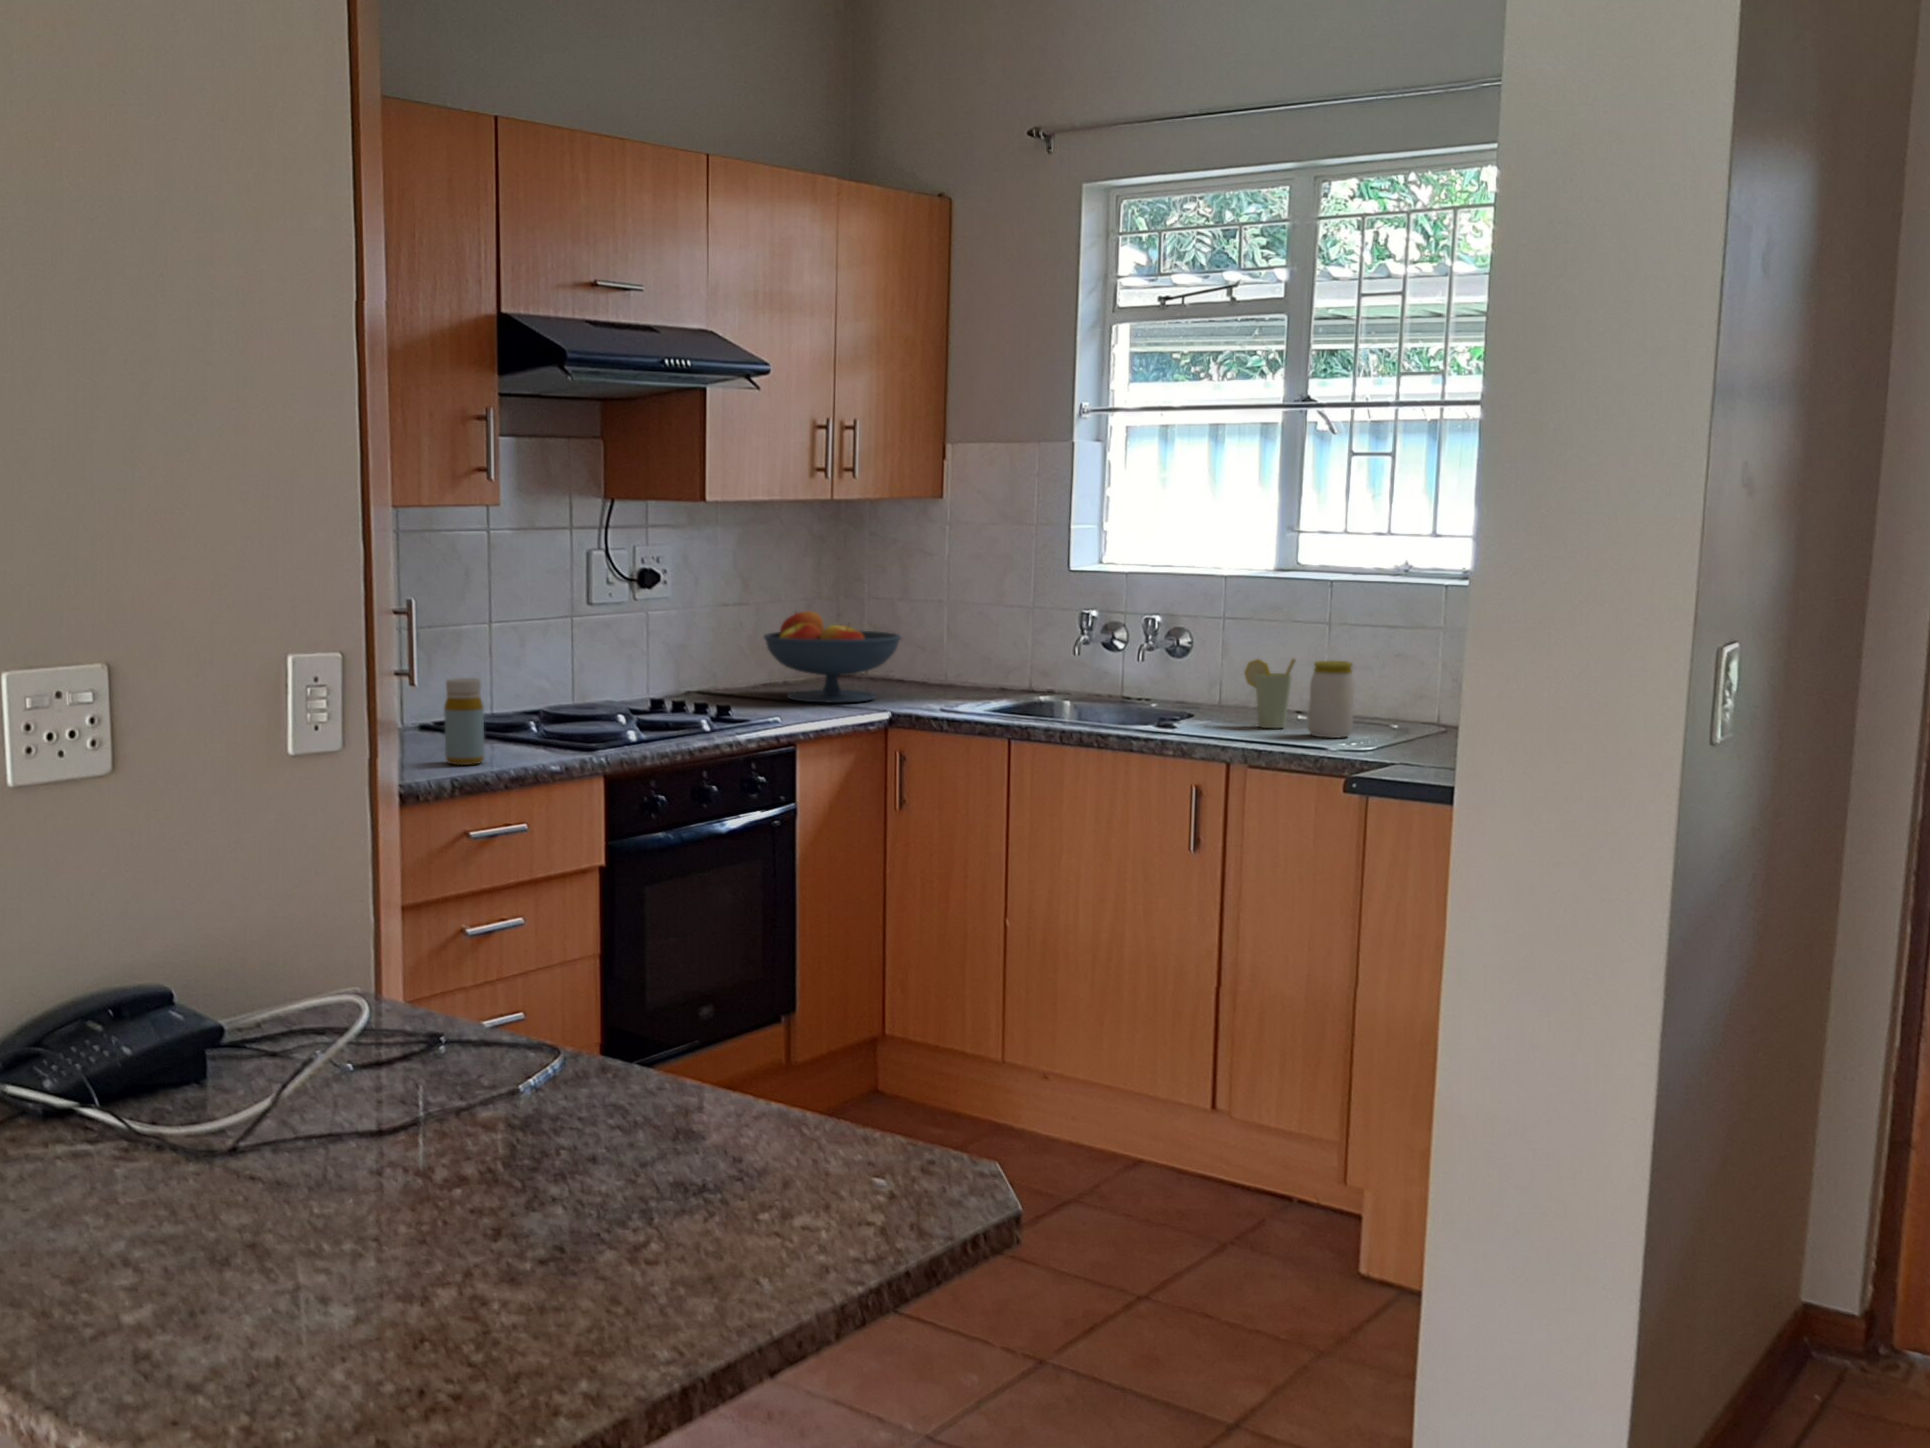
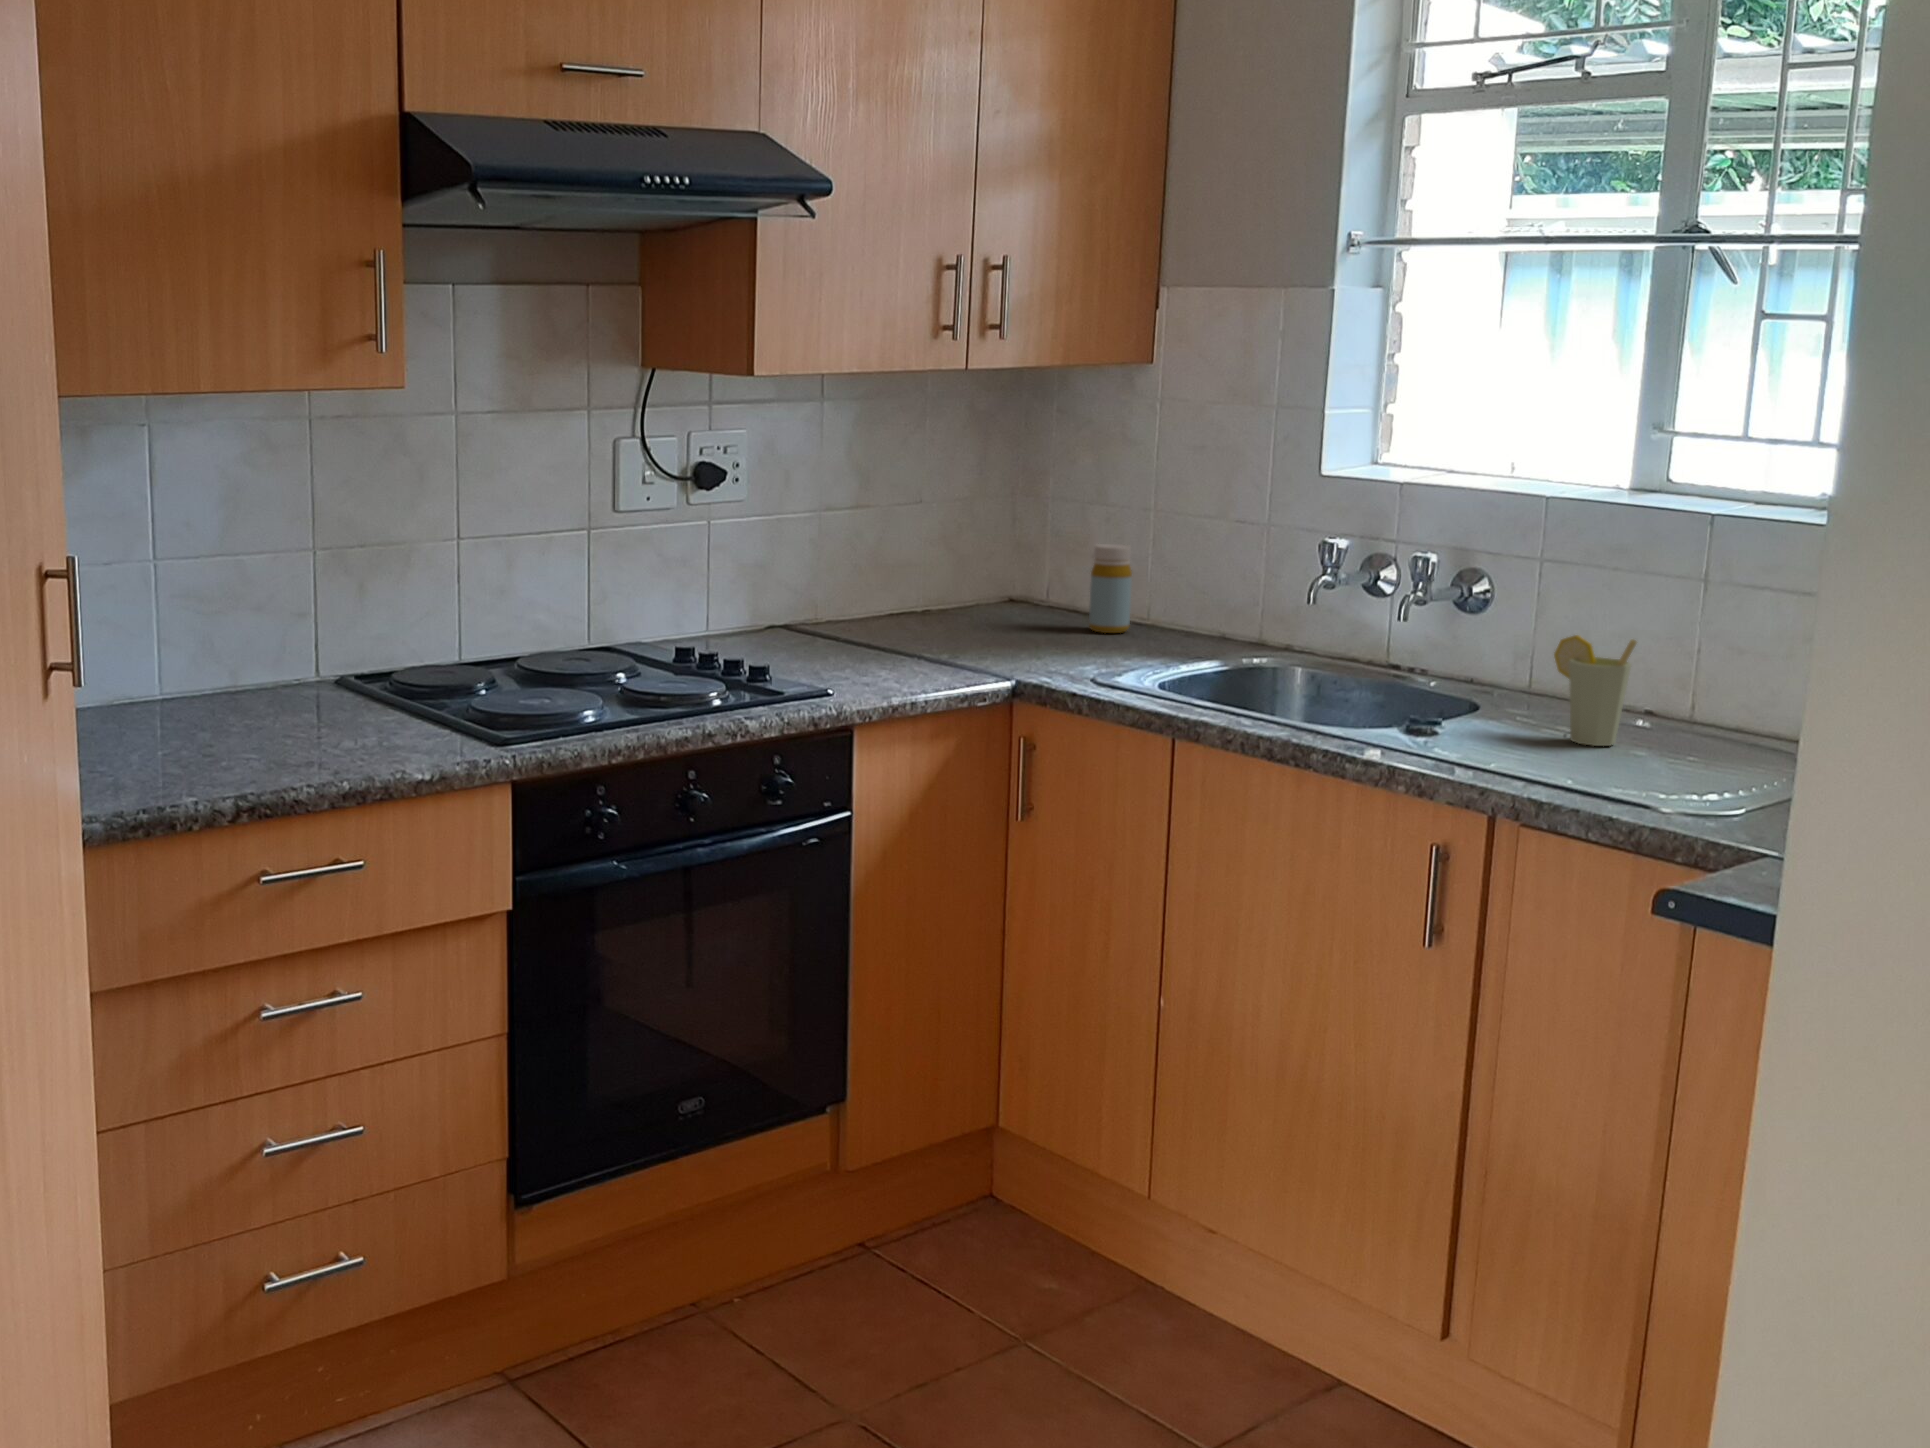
fruit bowl: present [764,611,901,702] -> none [860,523,1055,658]
jar: present [1308,661,1355,738] -> none [1647,649,1731,775]
bottle: present [444,678,485,765] -> present [1089,544,1132,633]

